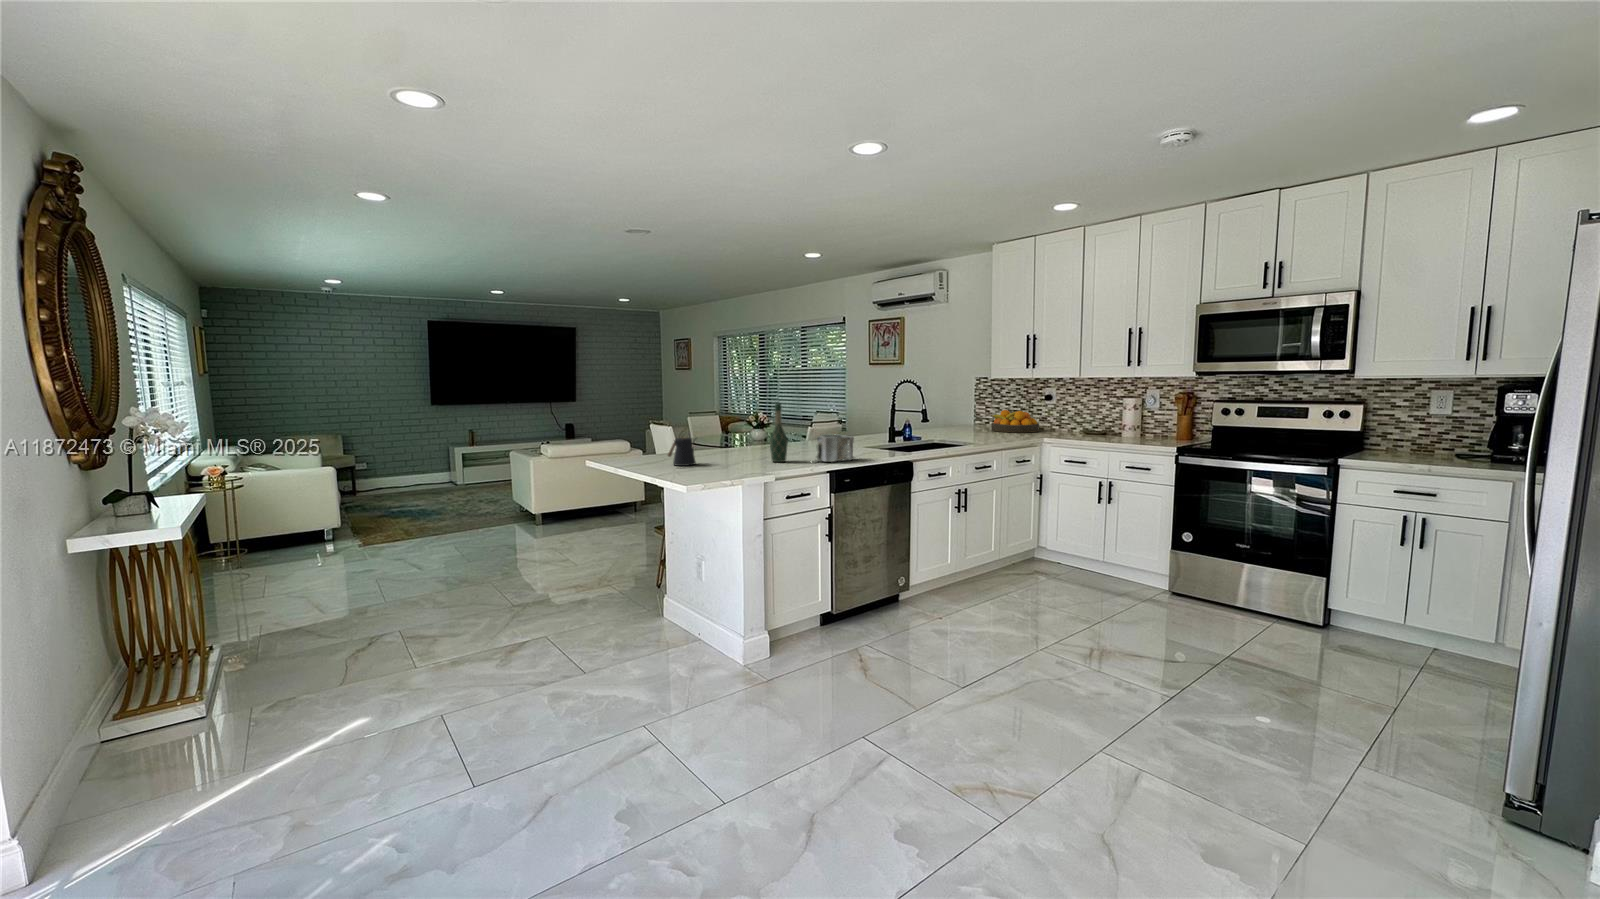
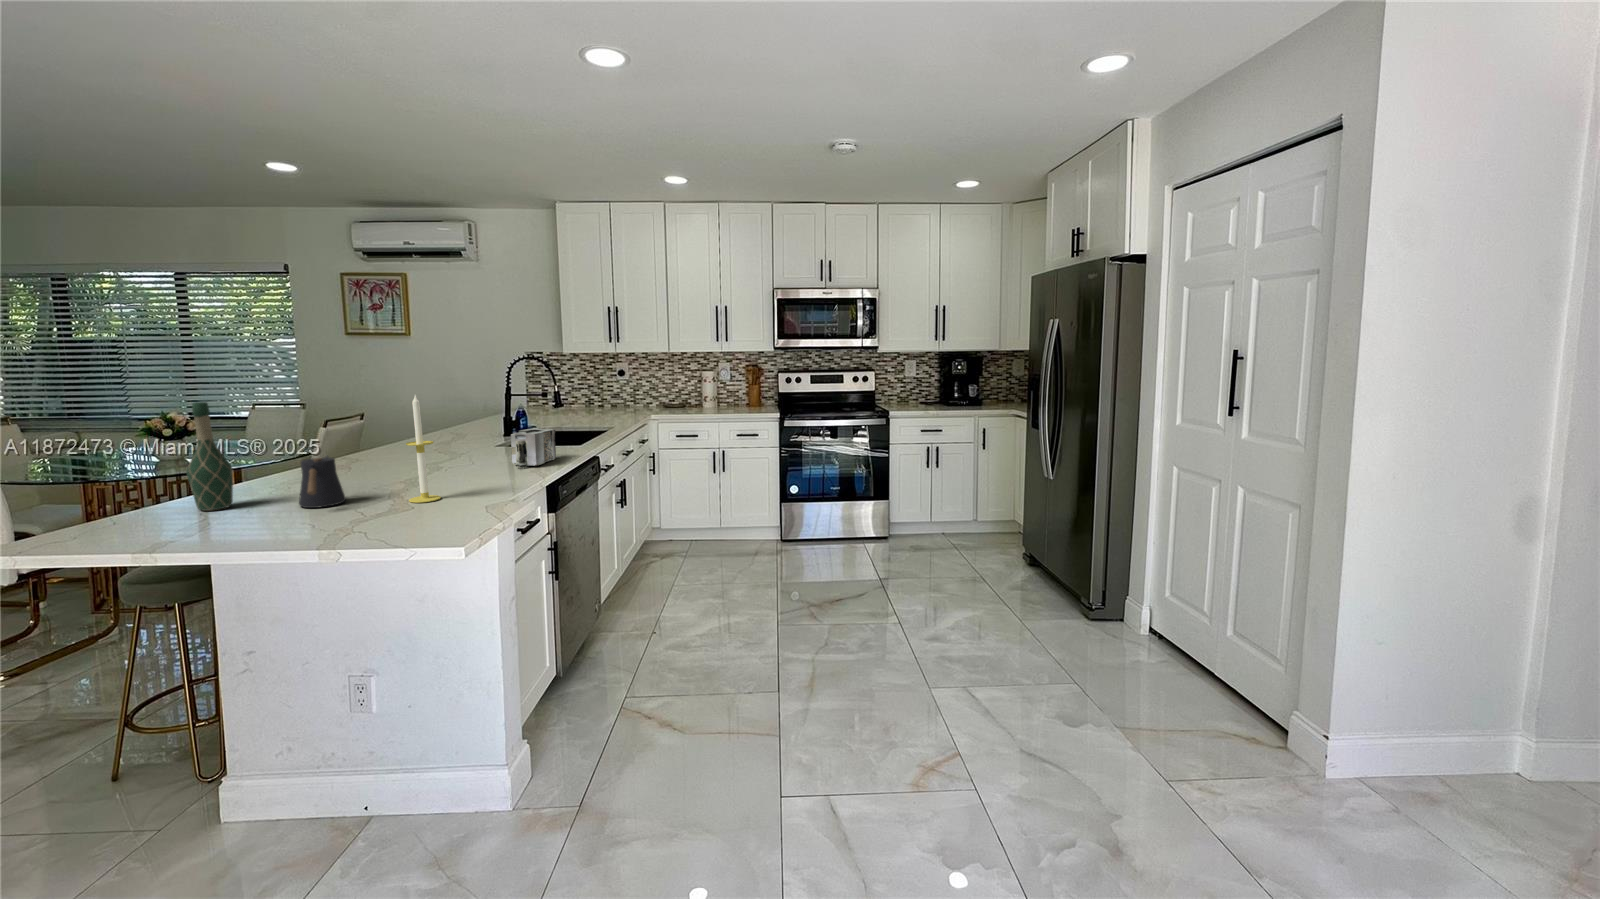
candle: none [714,402,732,471] -> present [406,395,441,503]
wine bottle: present [769,403,788,462] -> present [186,402,233,511]
fruit bowl: present [991,410,1039,432] -> none [566,387,617,411]

